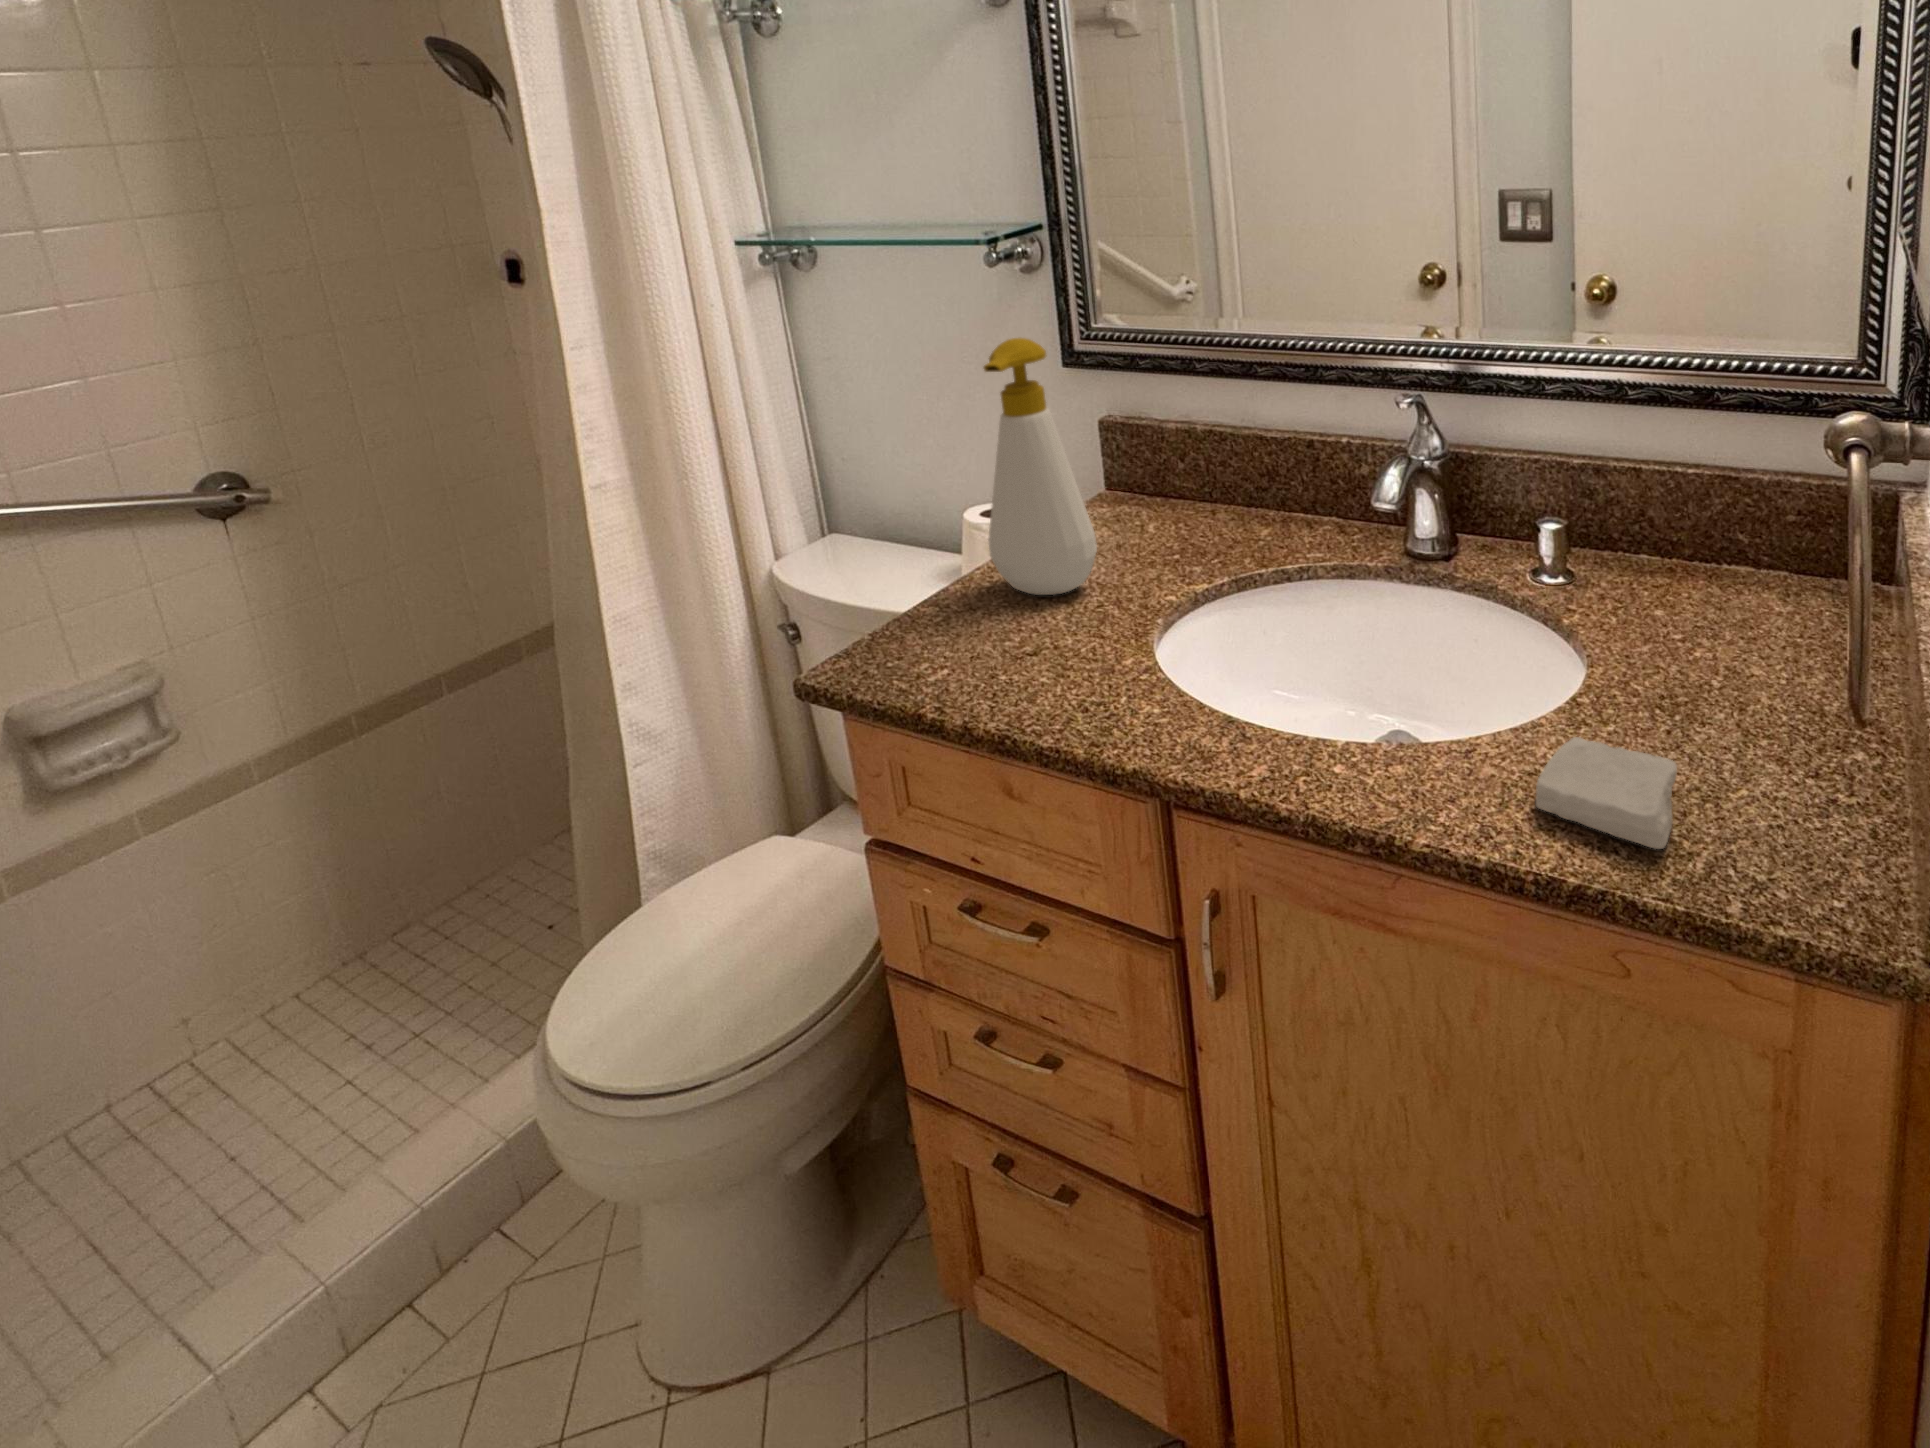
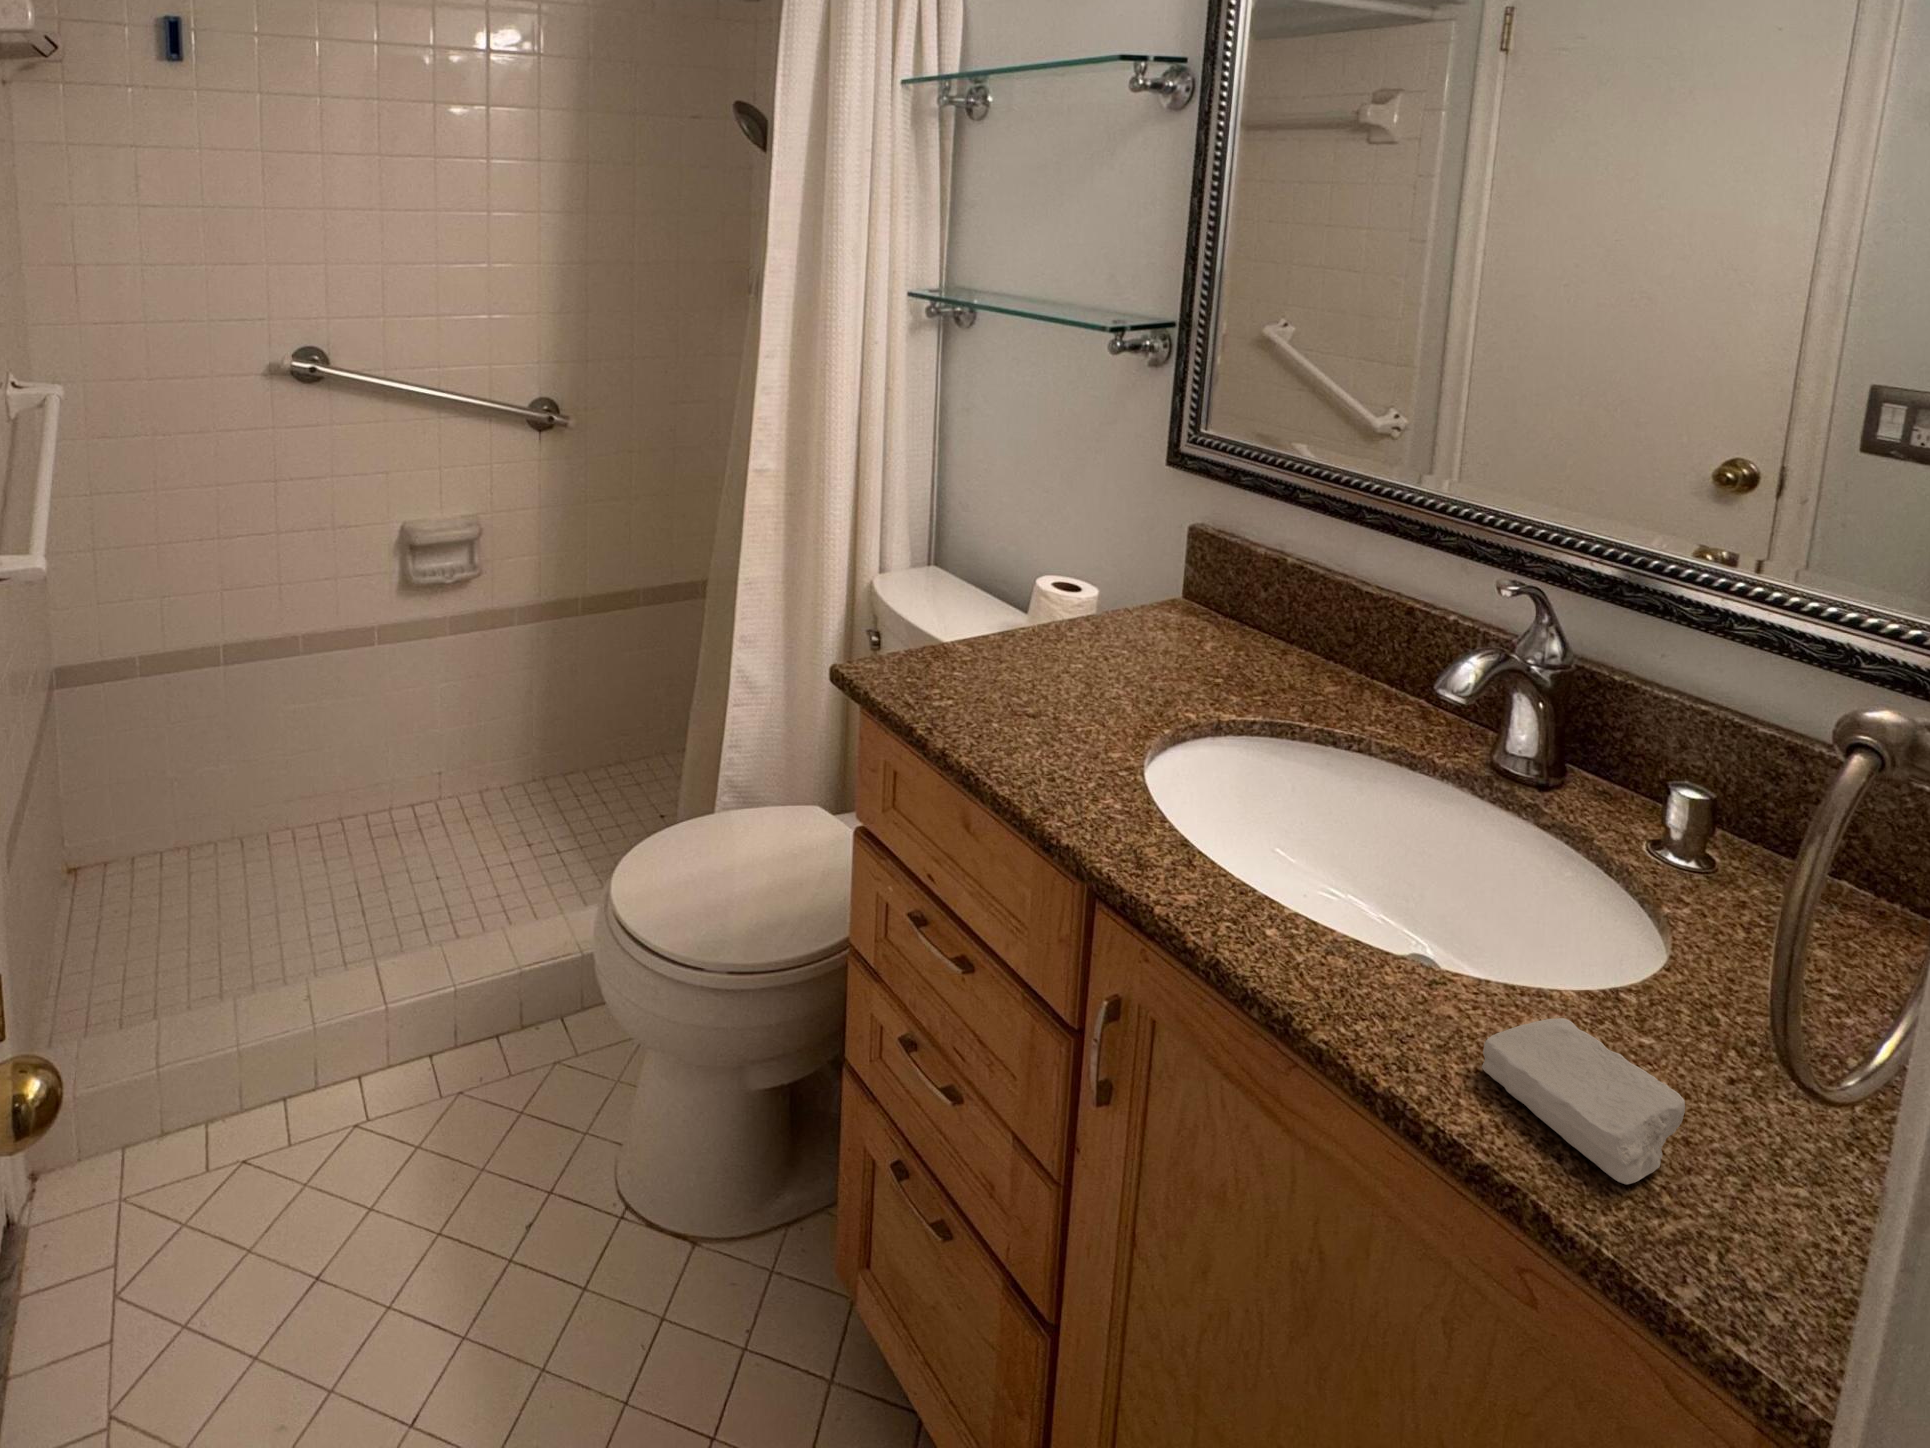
soap bottle: present [984,338,1097,595] -> none [1027,423,1129,676]

